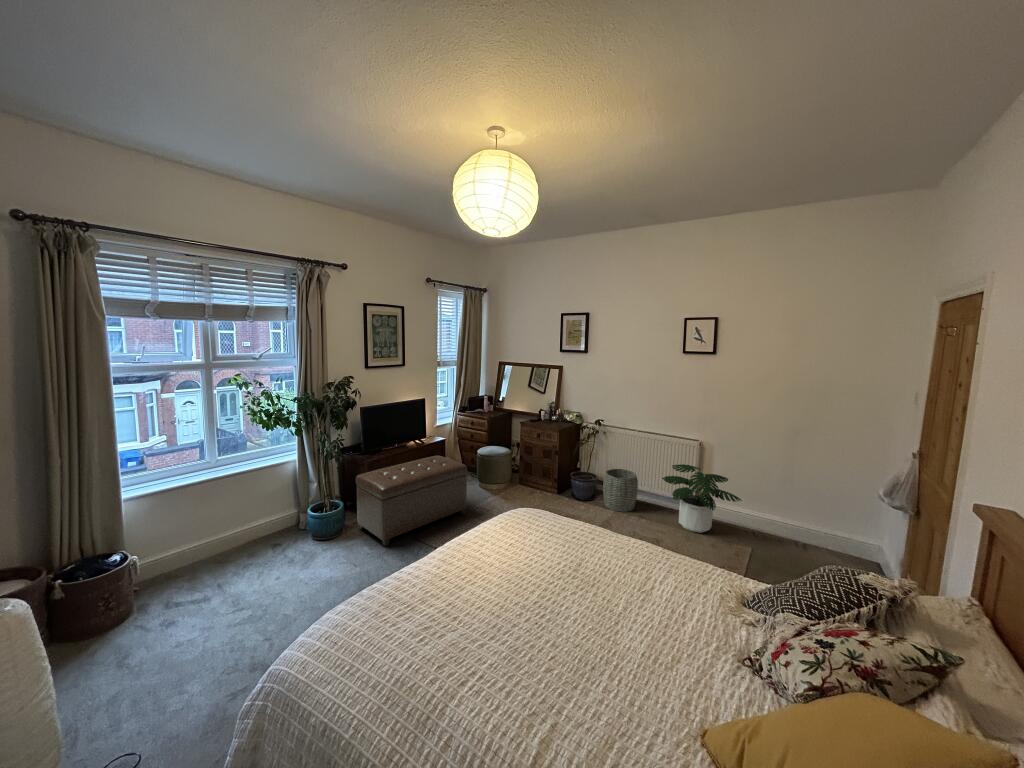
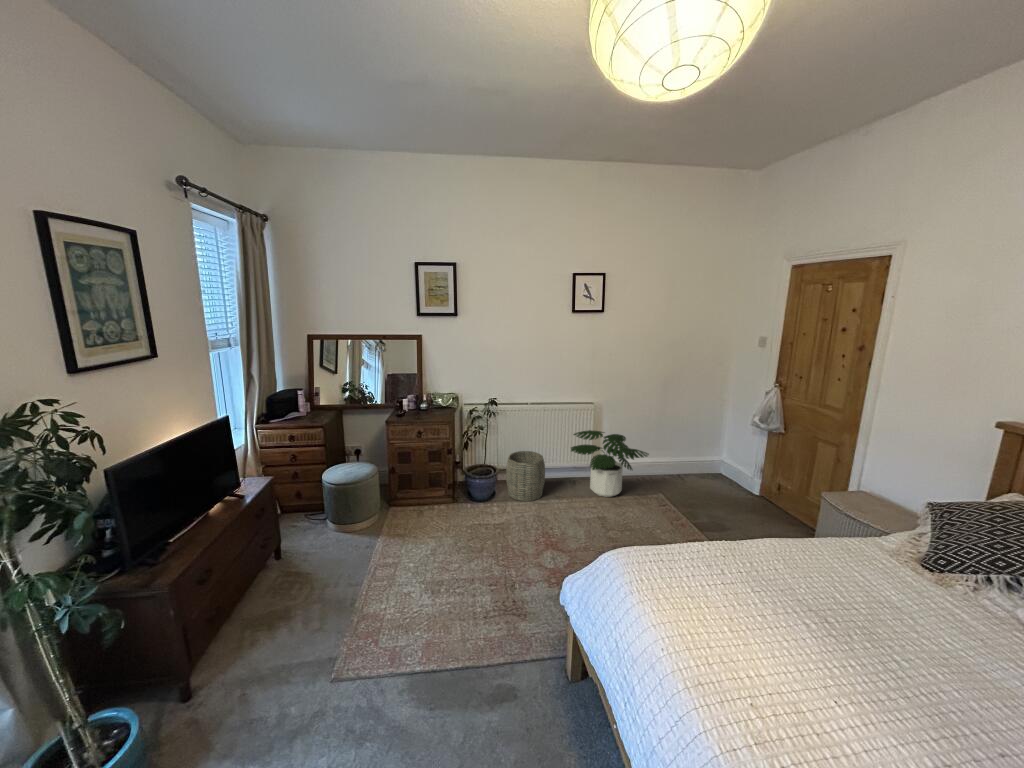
ottoman: present [356,456,468,546] -> none [157,511,367,732]

